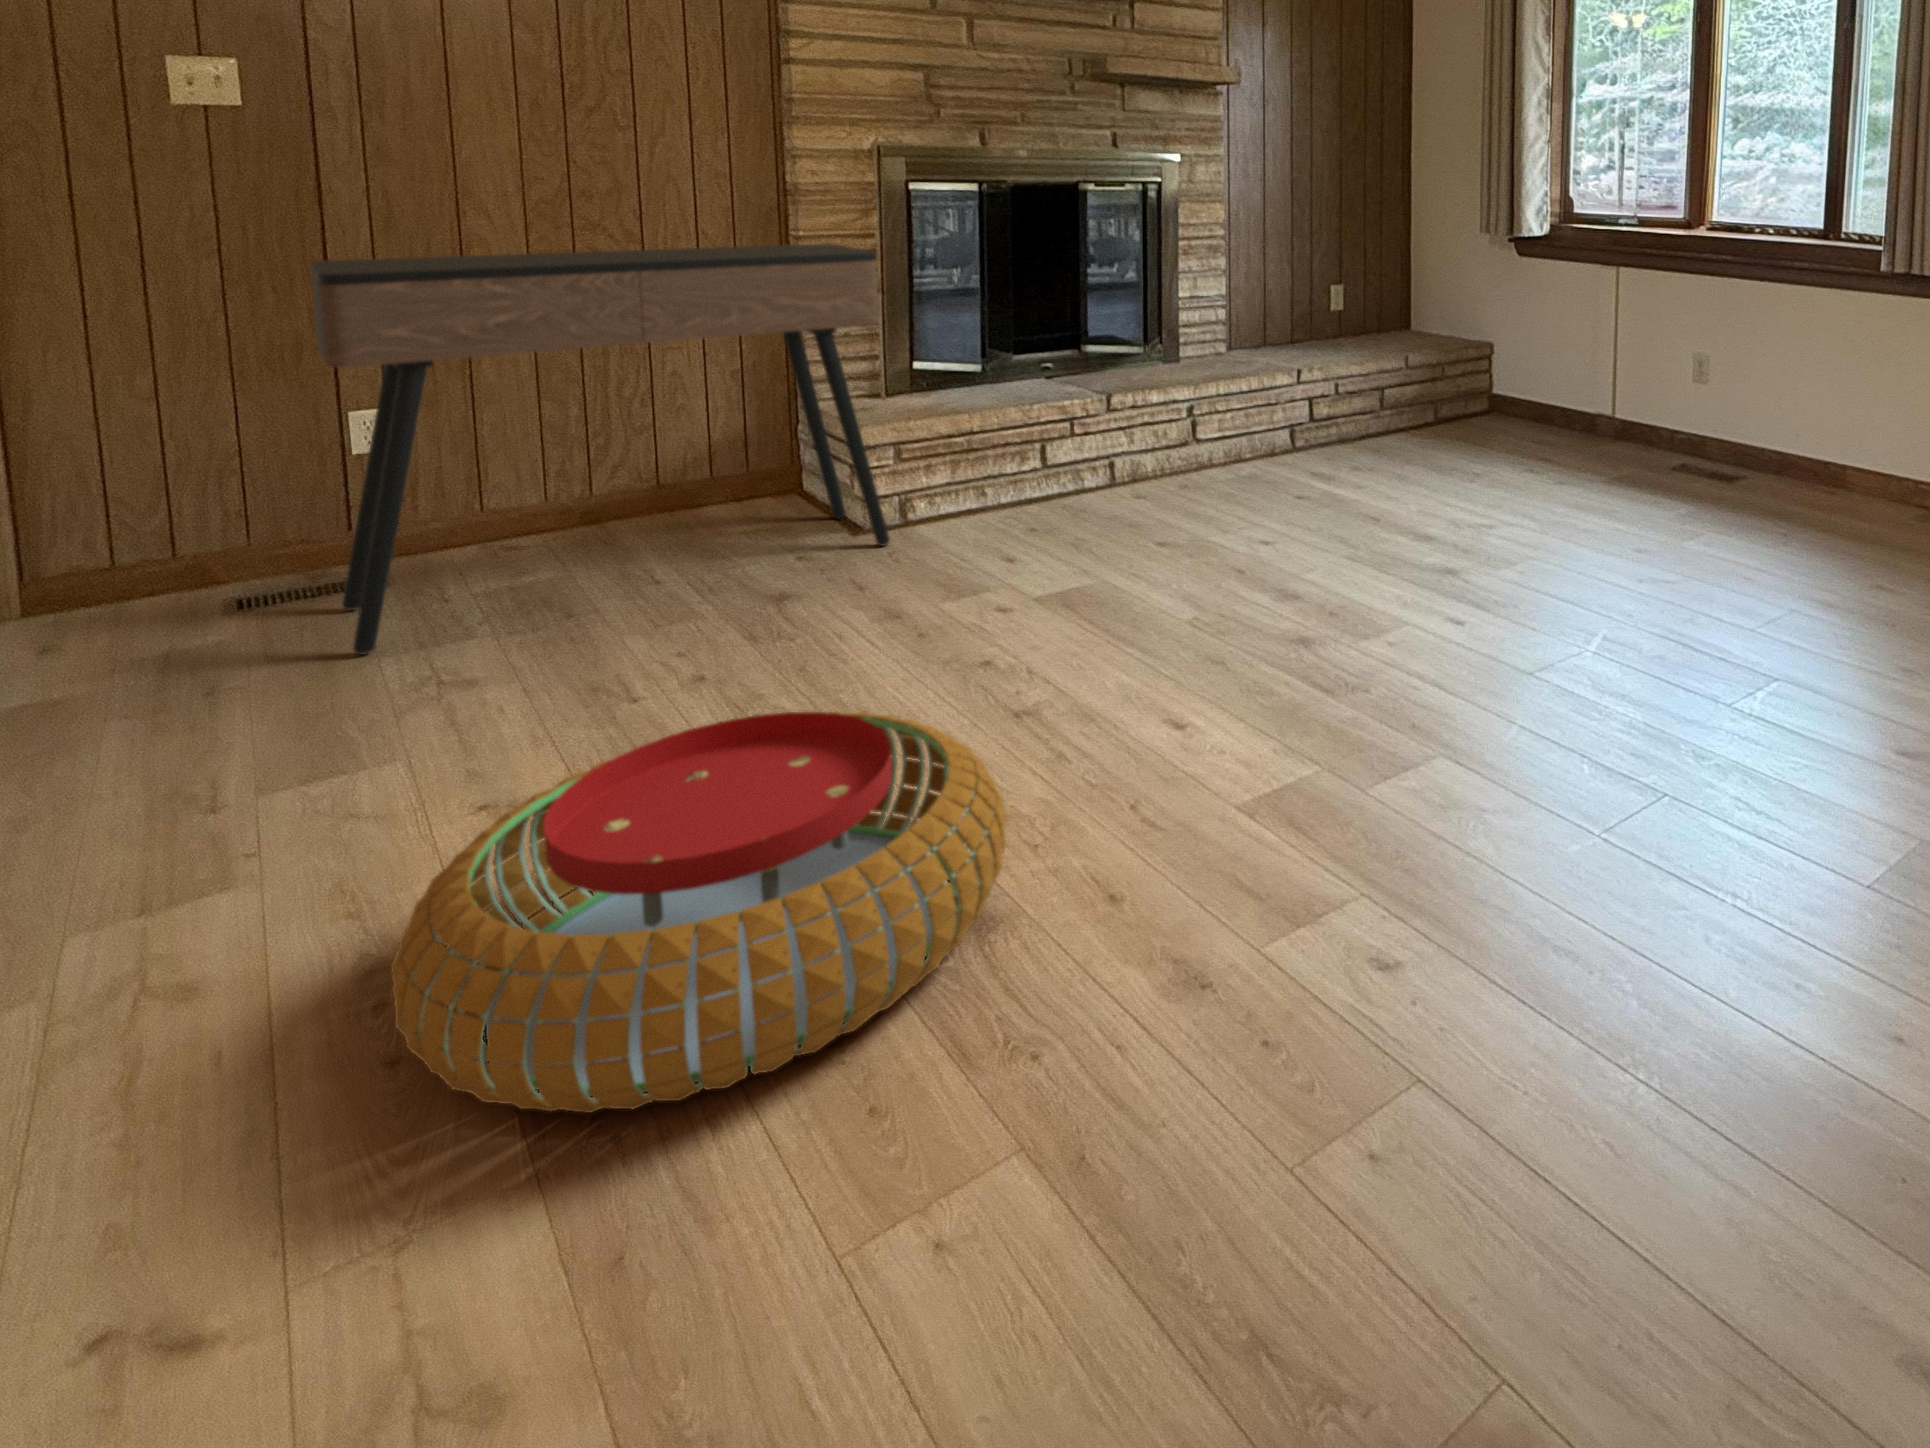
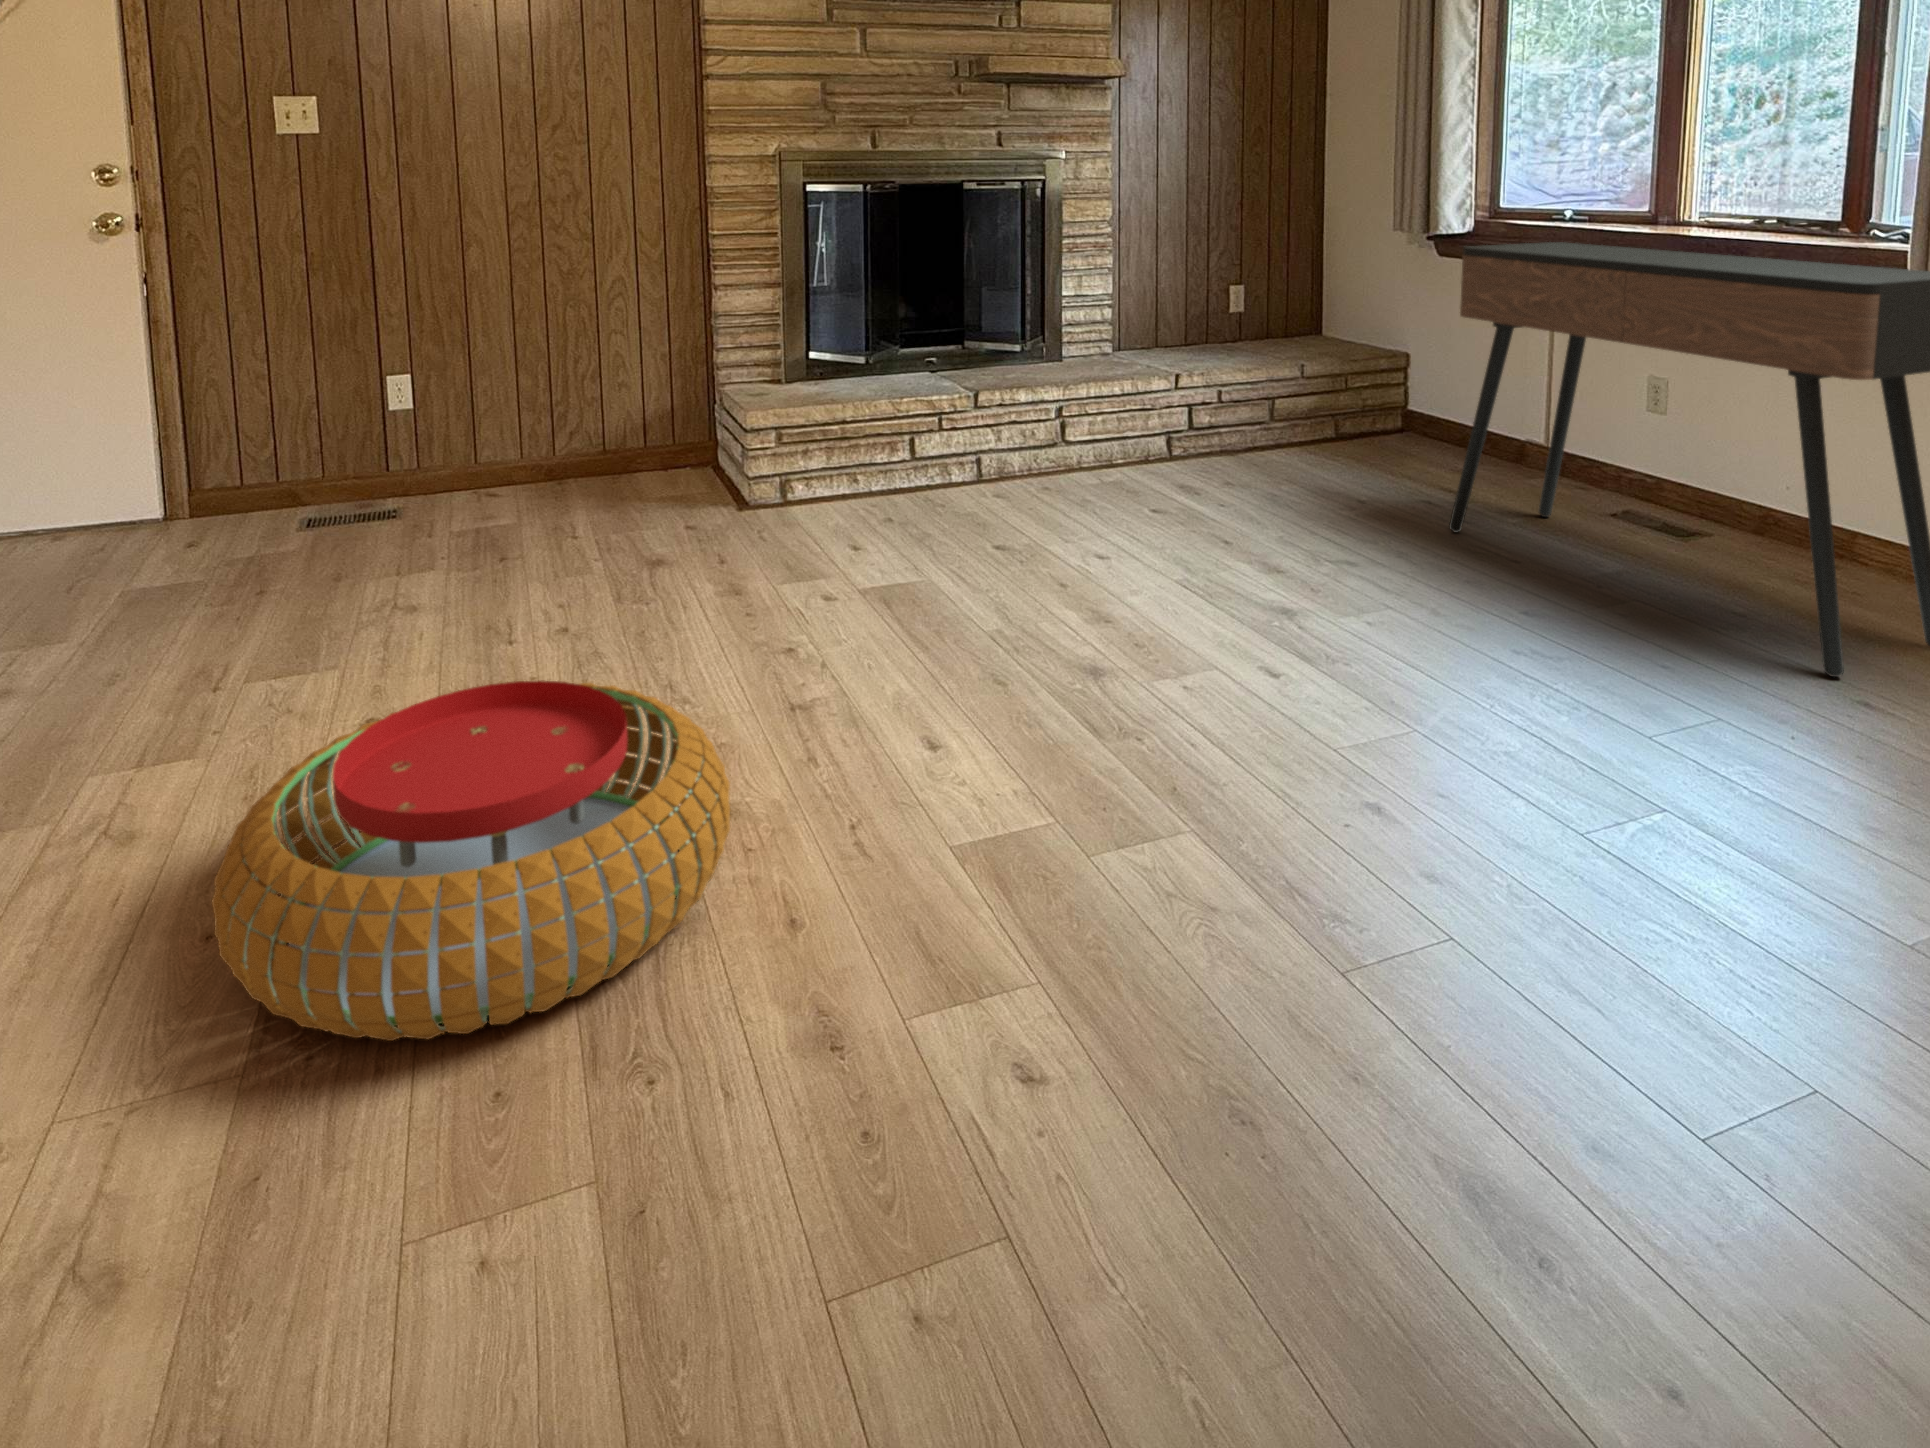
console table: present [310,243,890,654] -> present [1449,242,1930,677]

